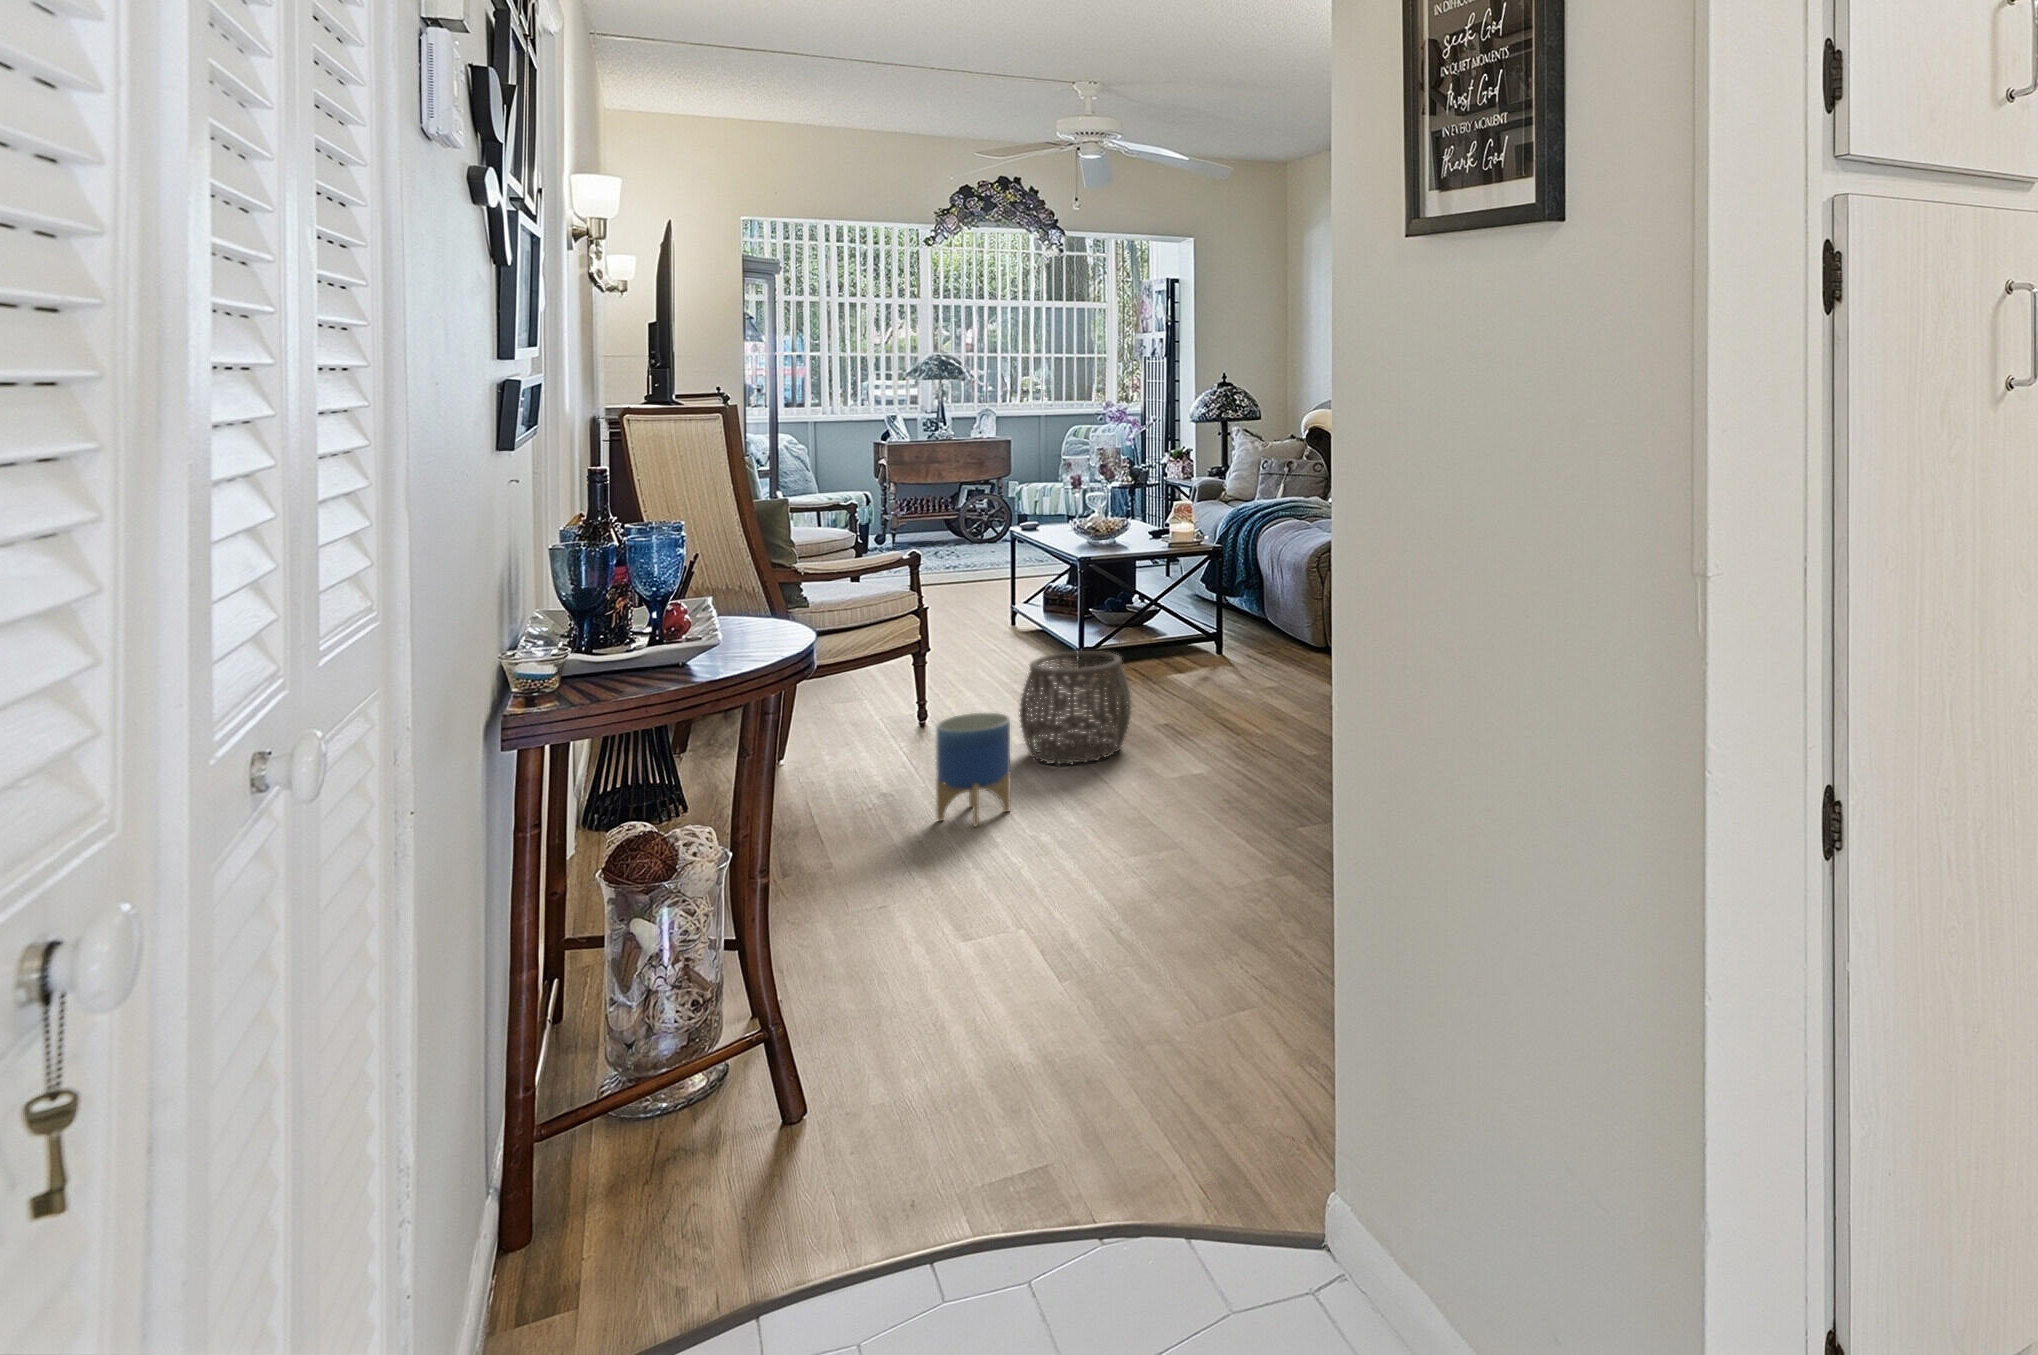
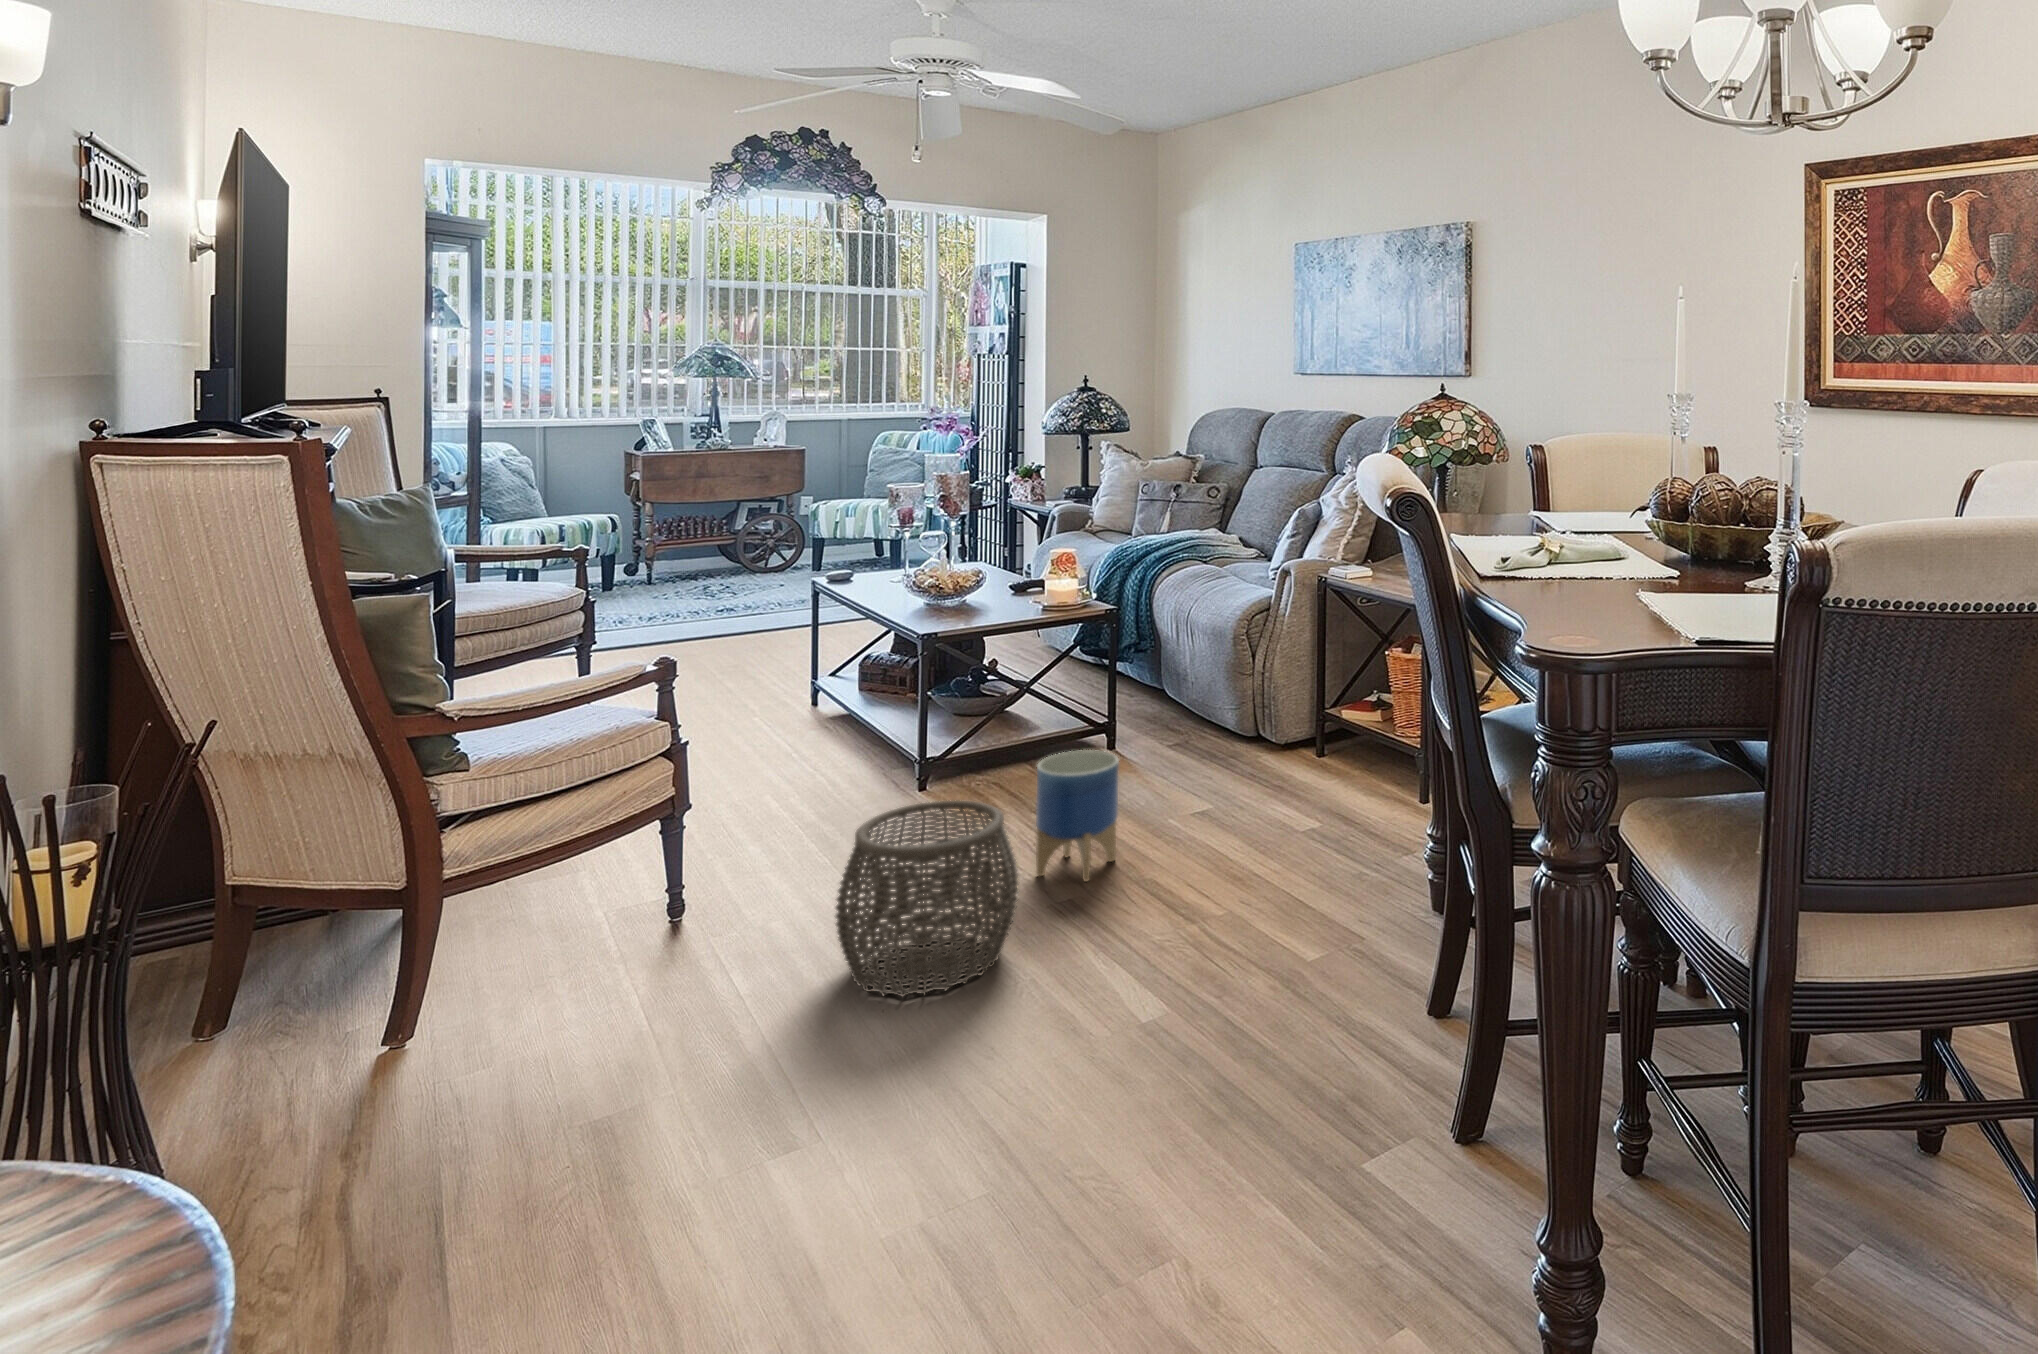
planter: present [936,713,1011,826] -> present [1036,750,1119,881]

